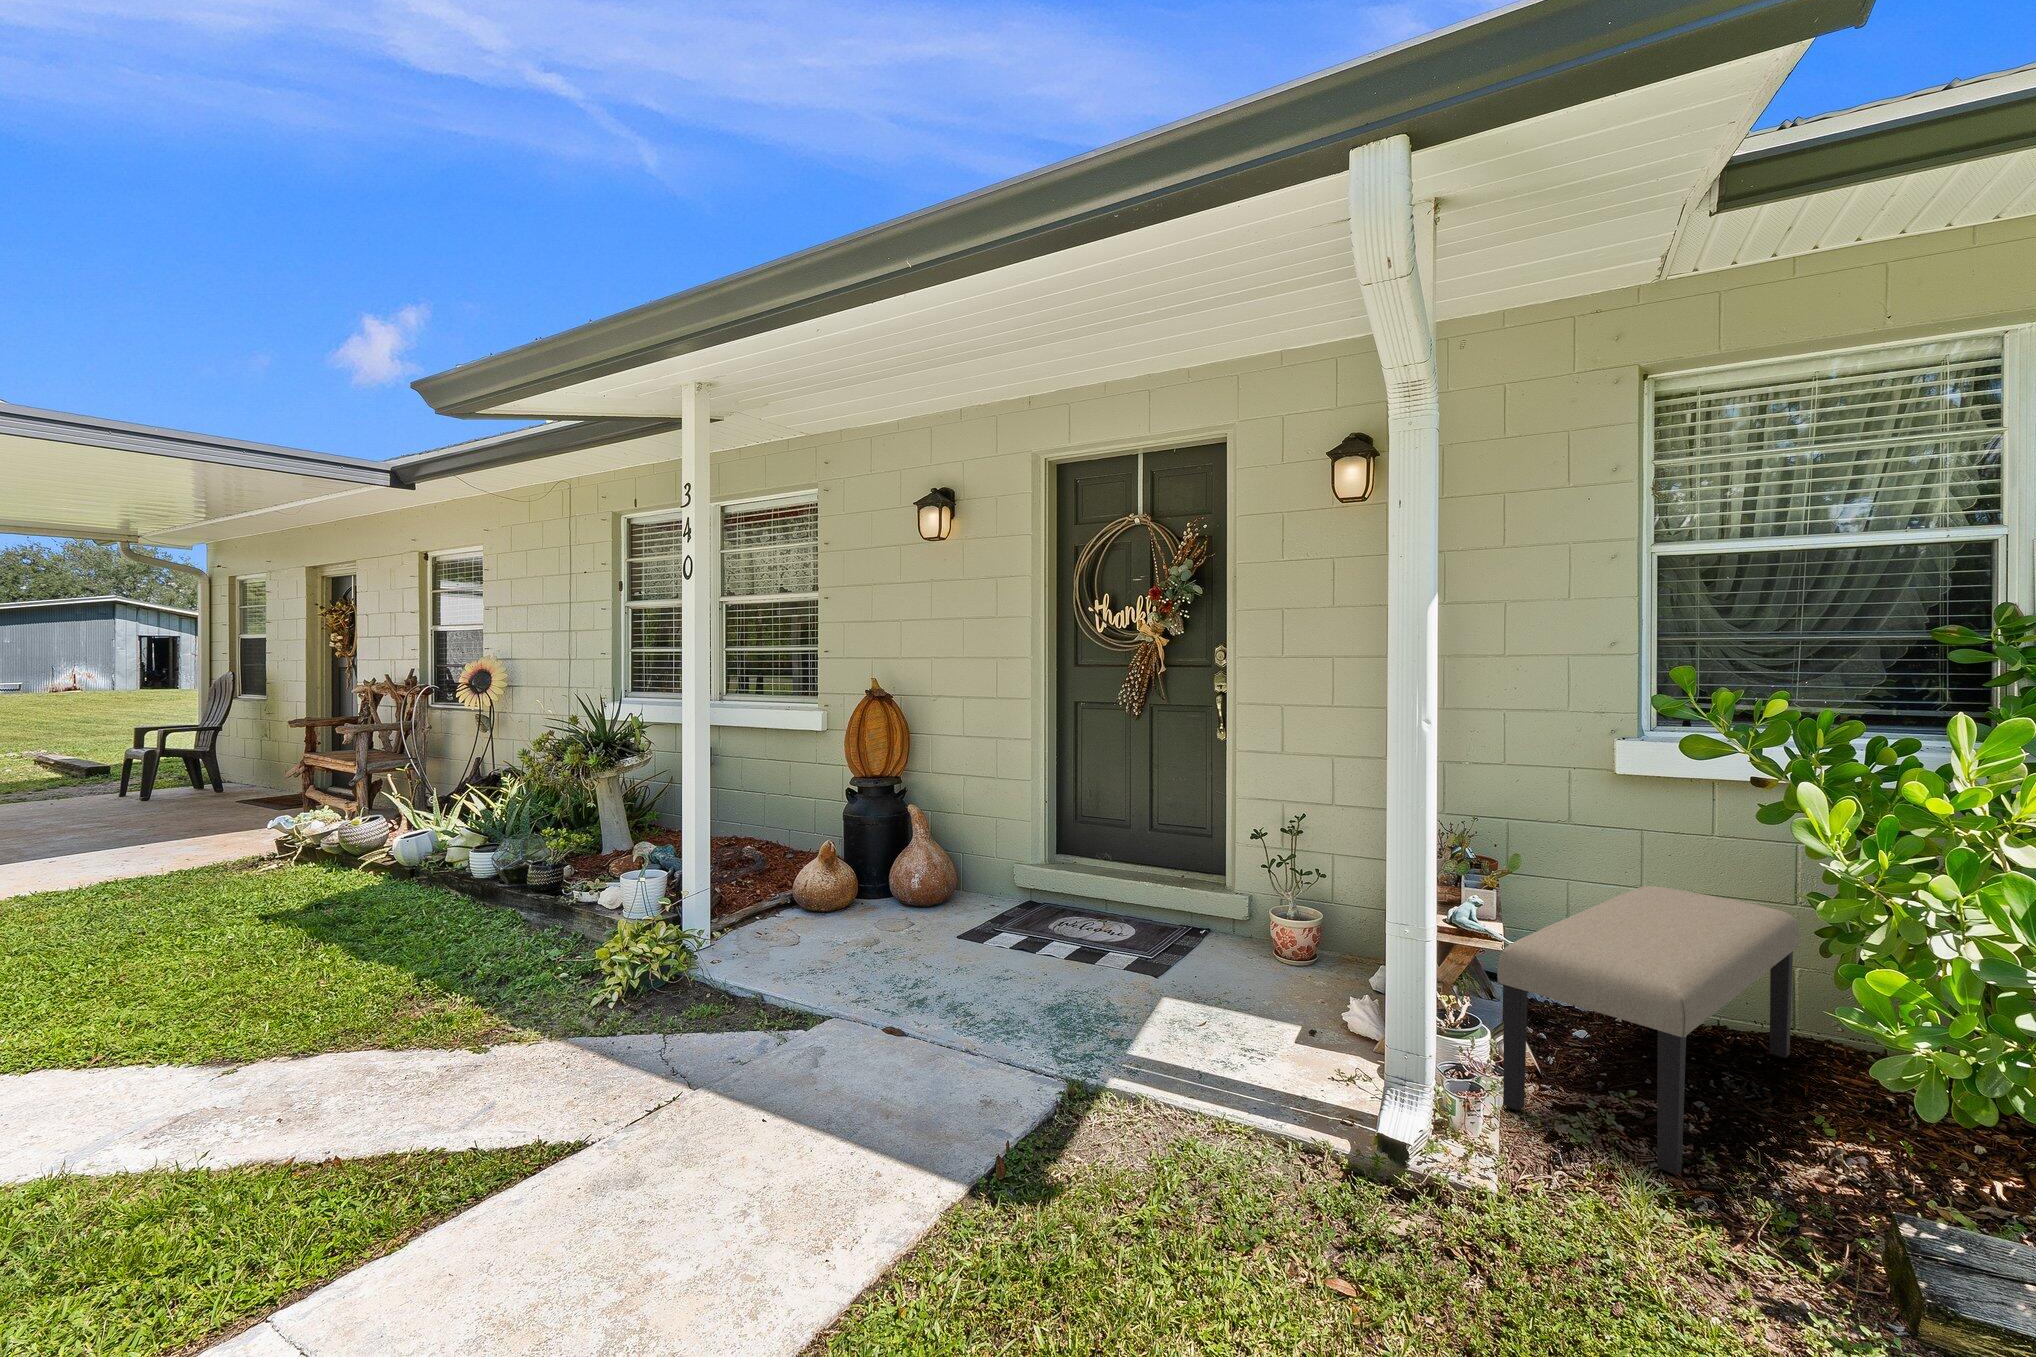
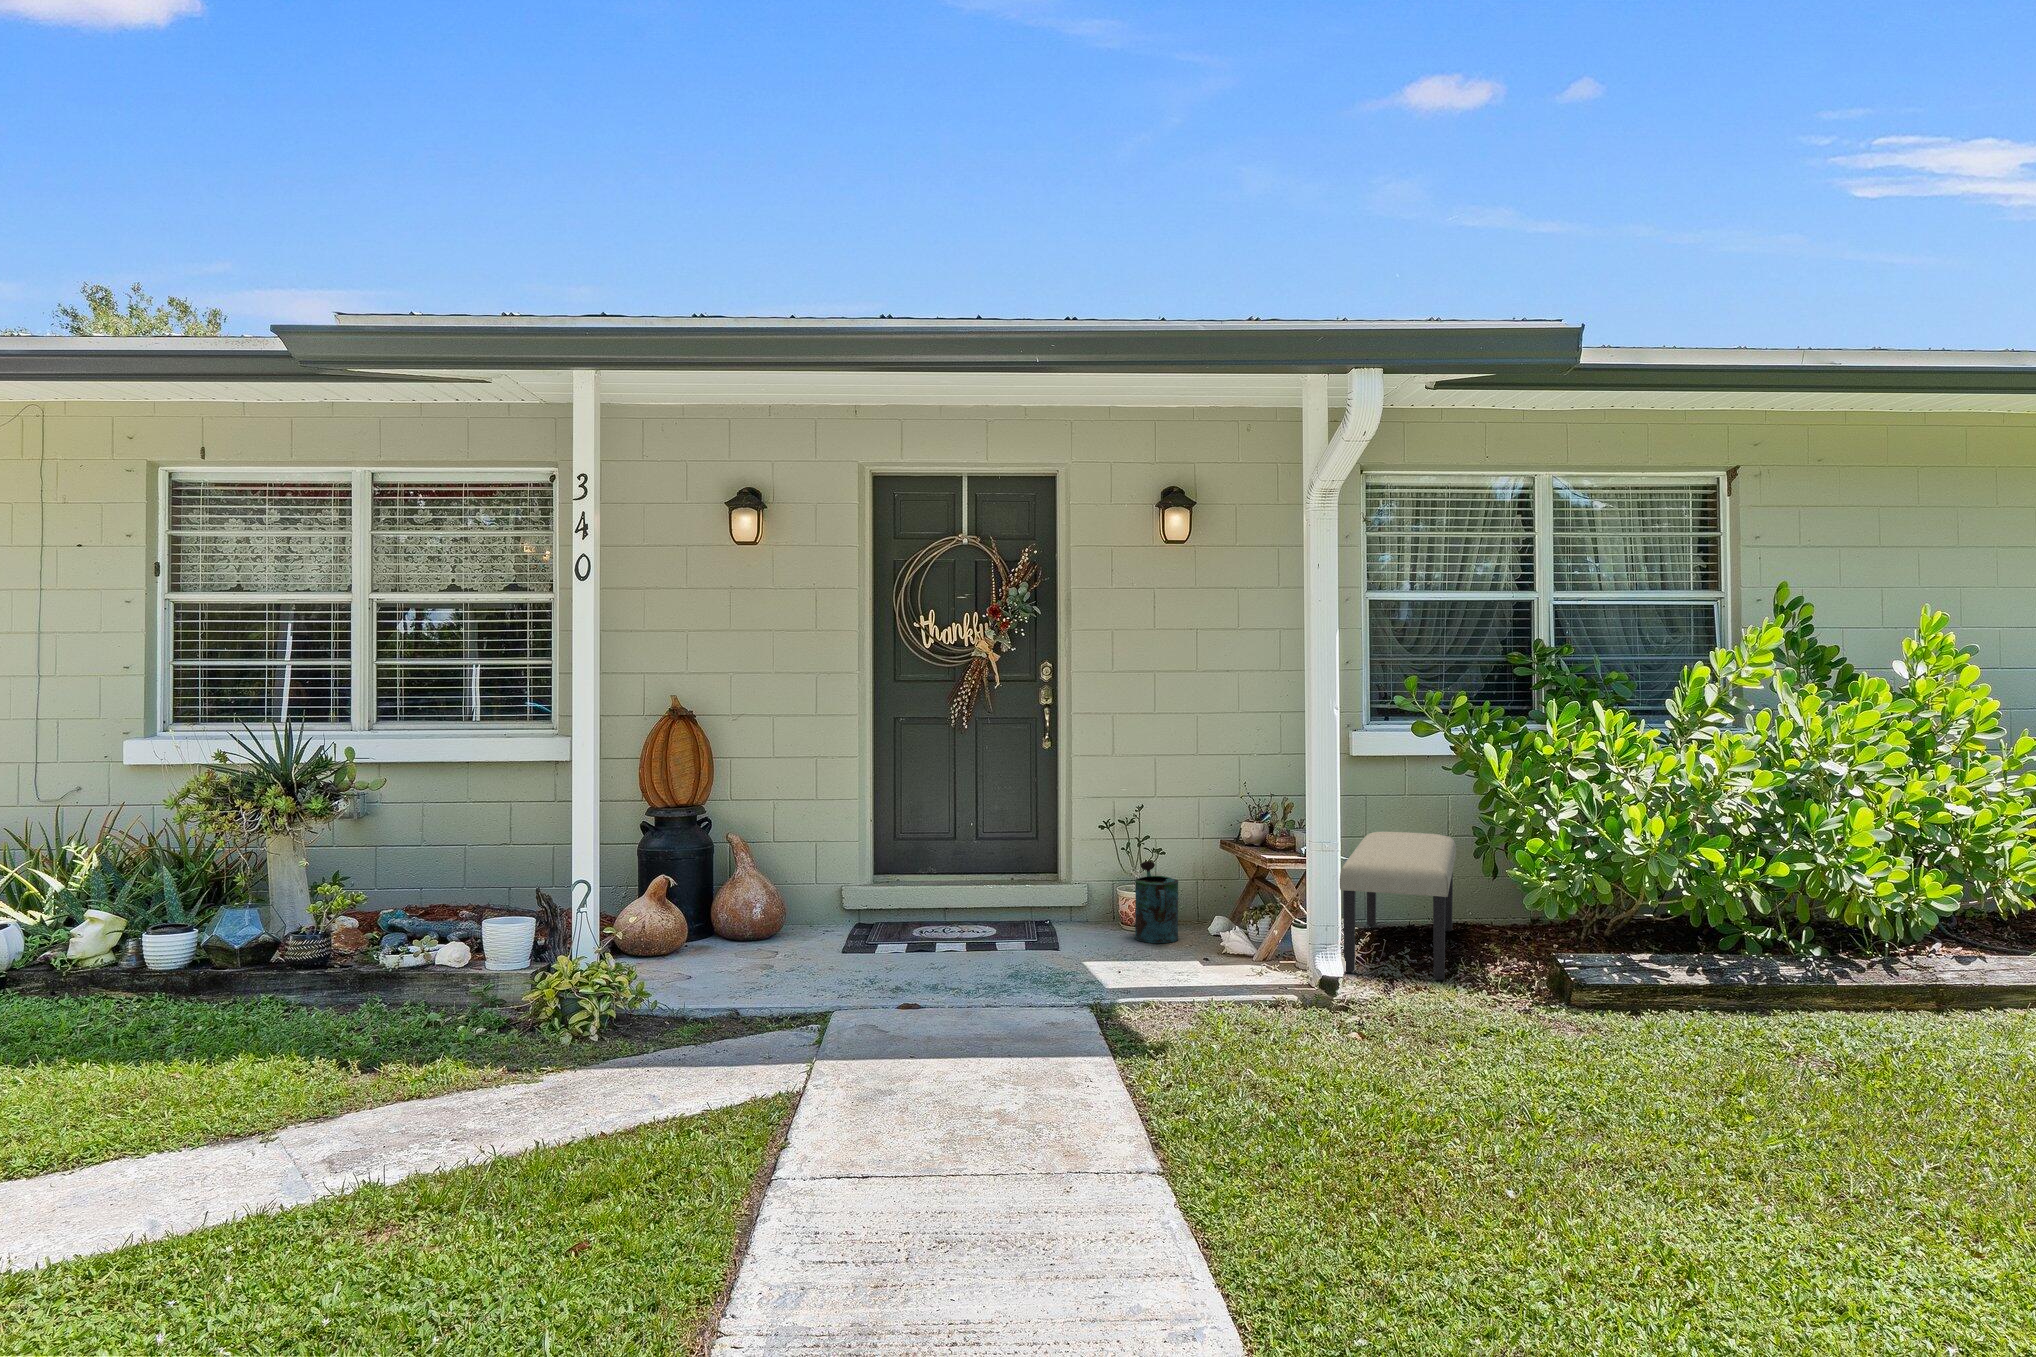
watering can: none [1276,881,1332,989] -> present [1135,861,1178,943]

